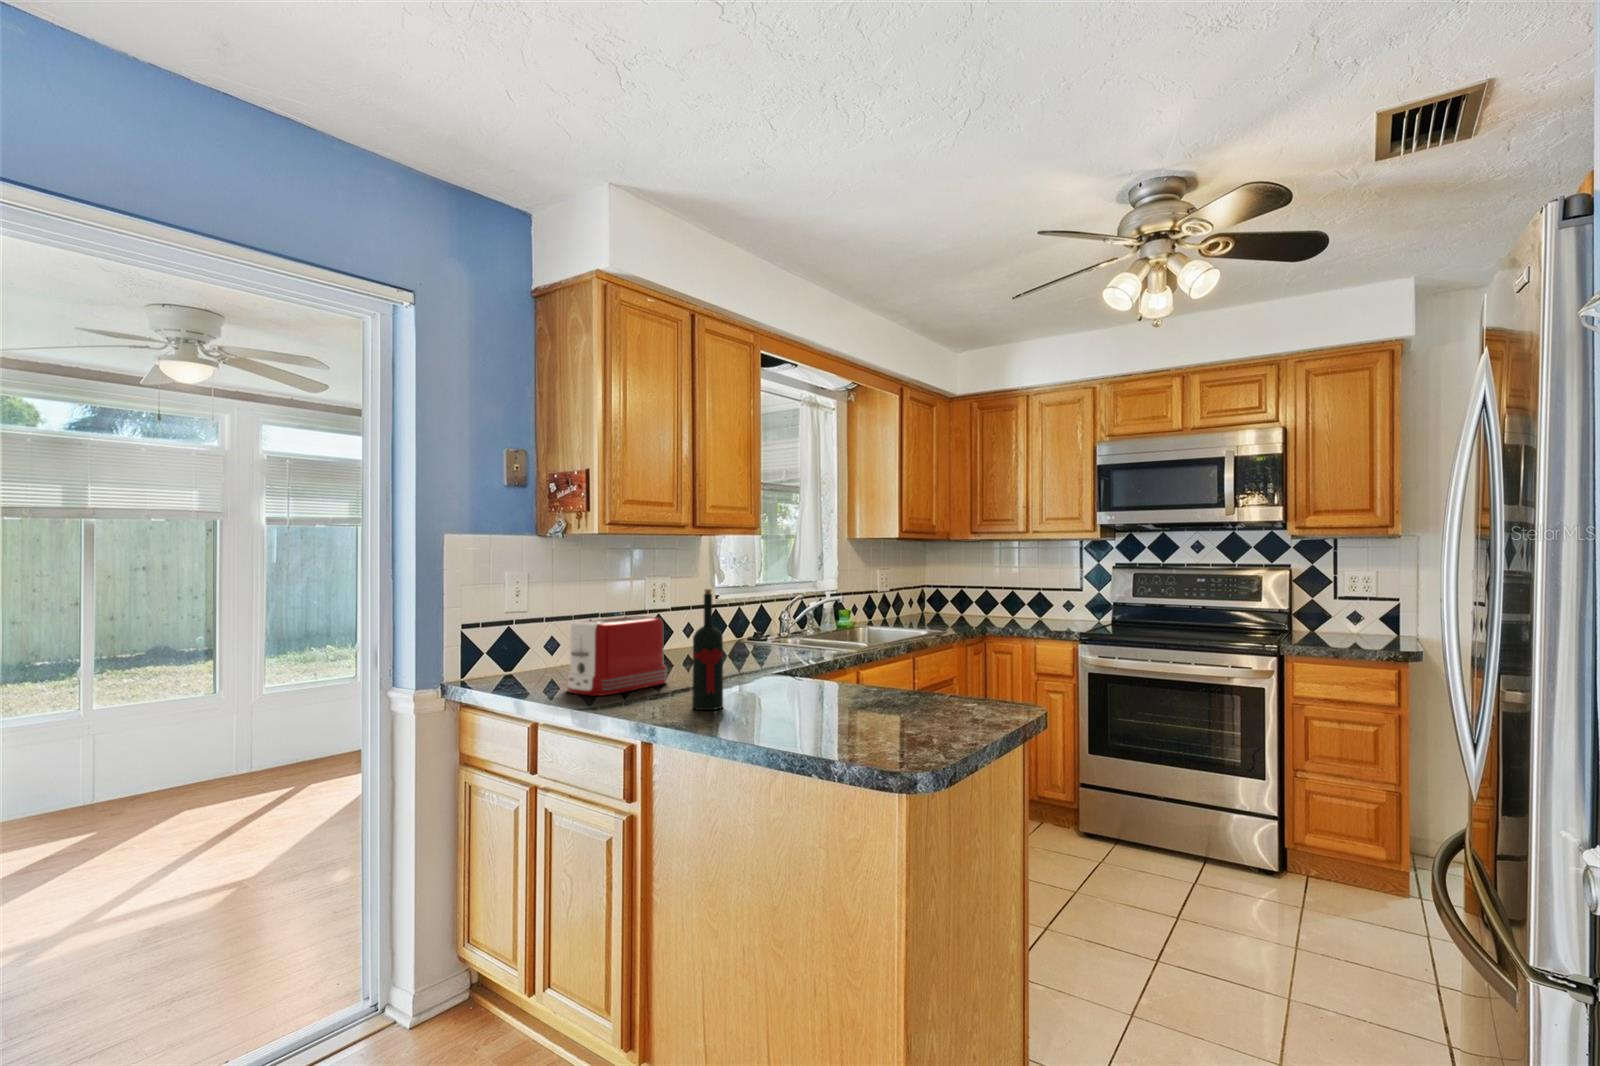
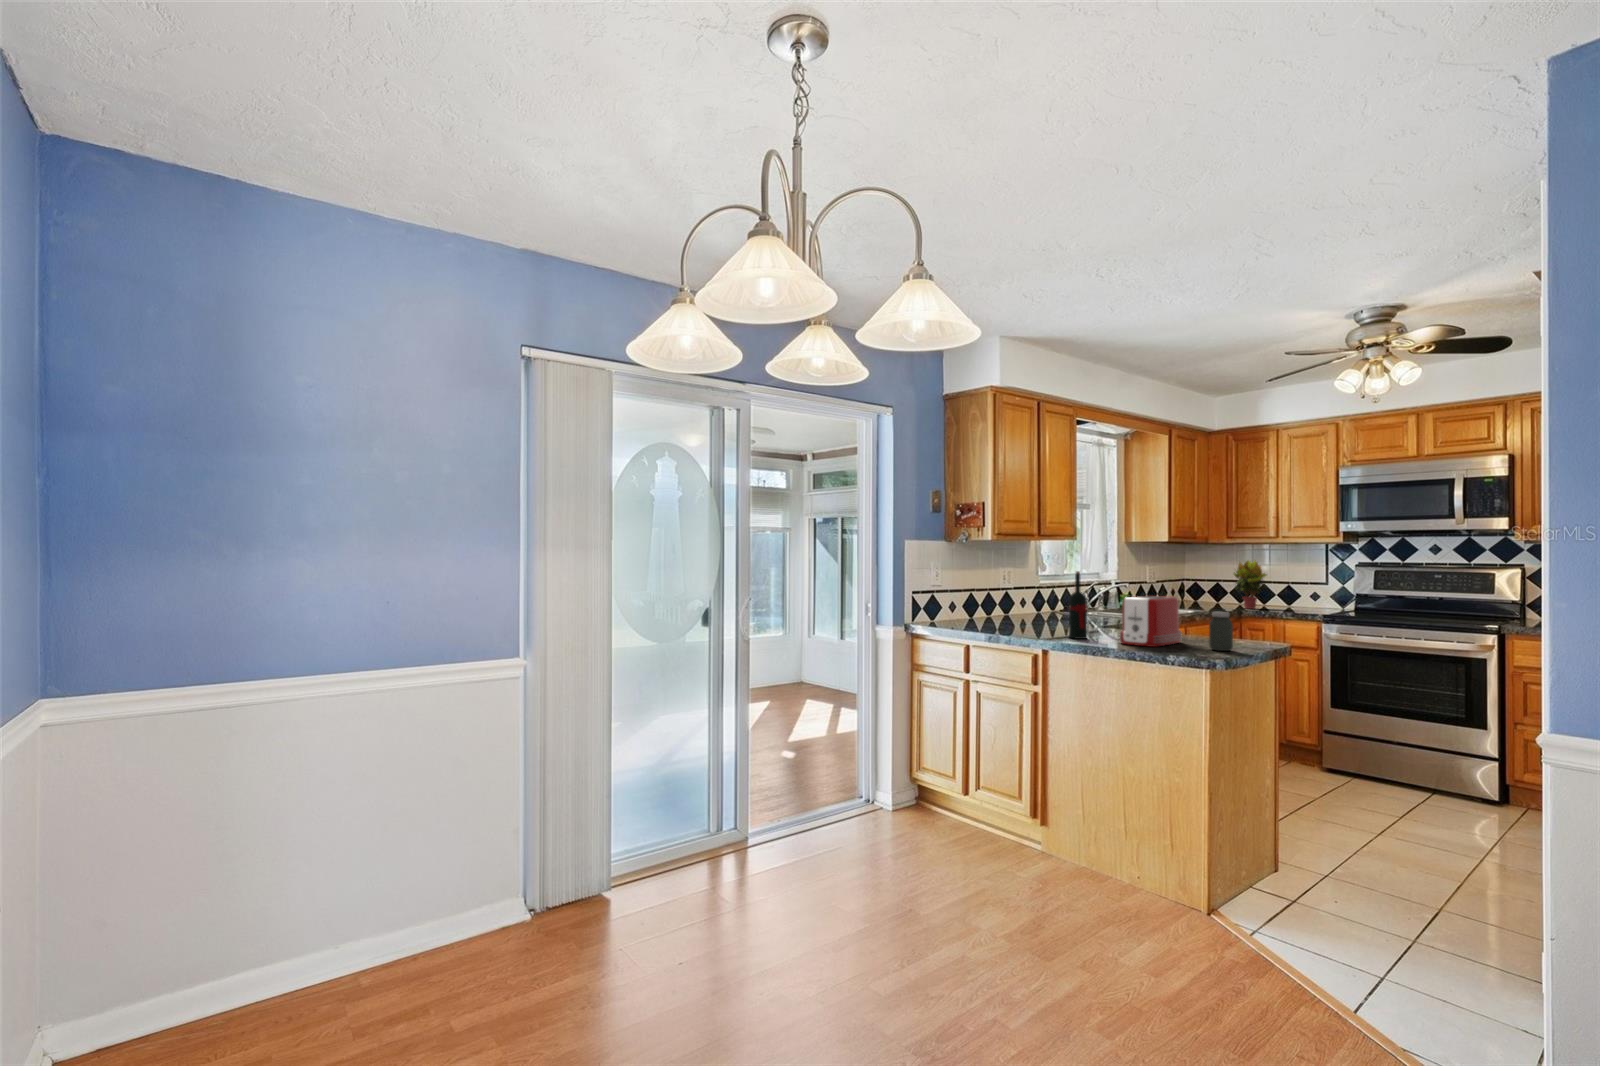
potted plant: none [976,560,1018,623] -> present [1234,560,1266,609]
toaster: present [567,616,667,696] -> present [1119,596,1182,647]
jar: none [909,662,947,735] -> present [1209,612,1233,651]

